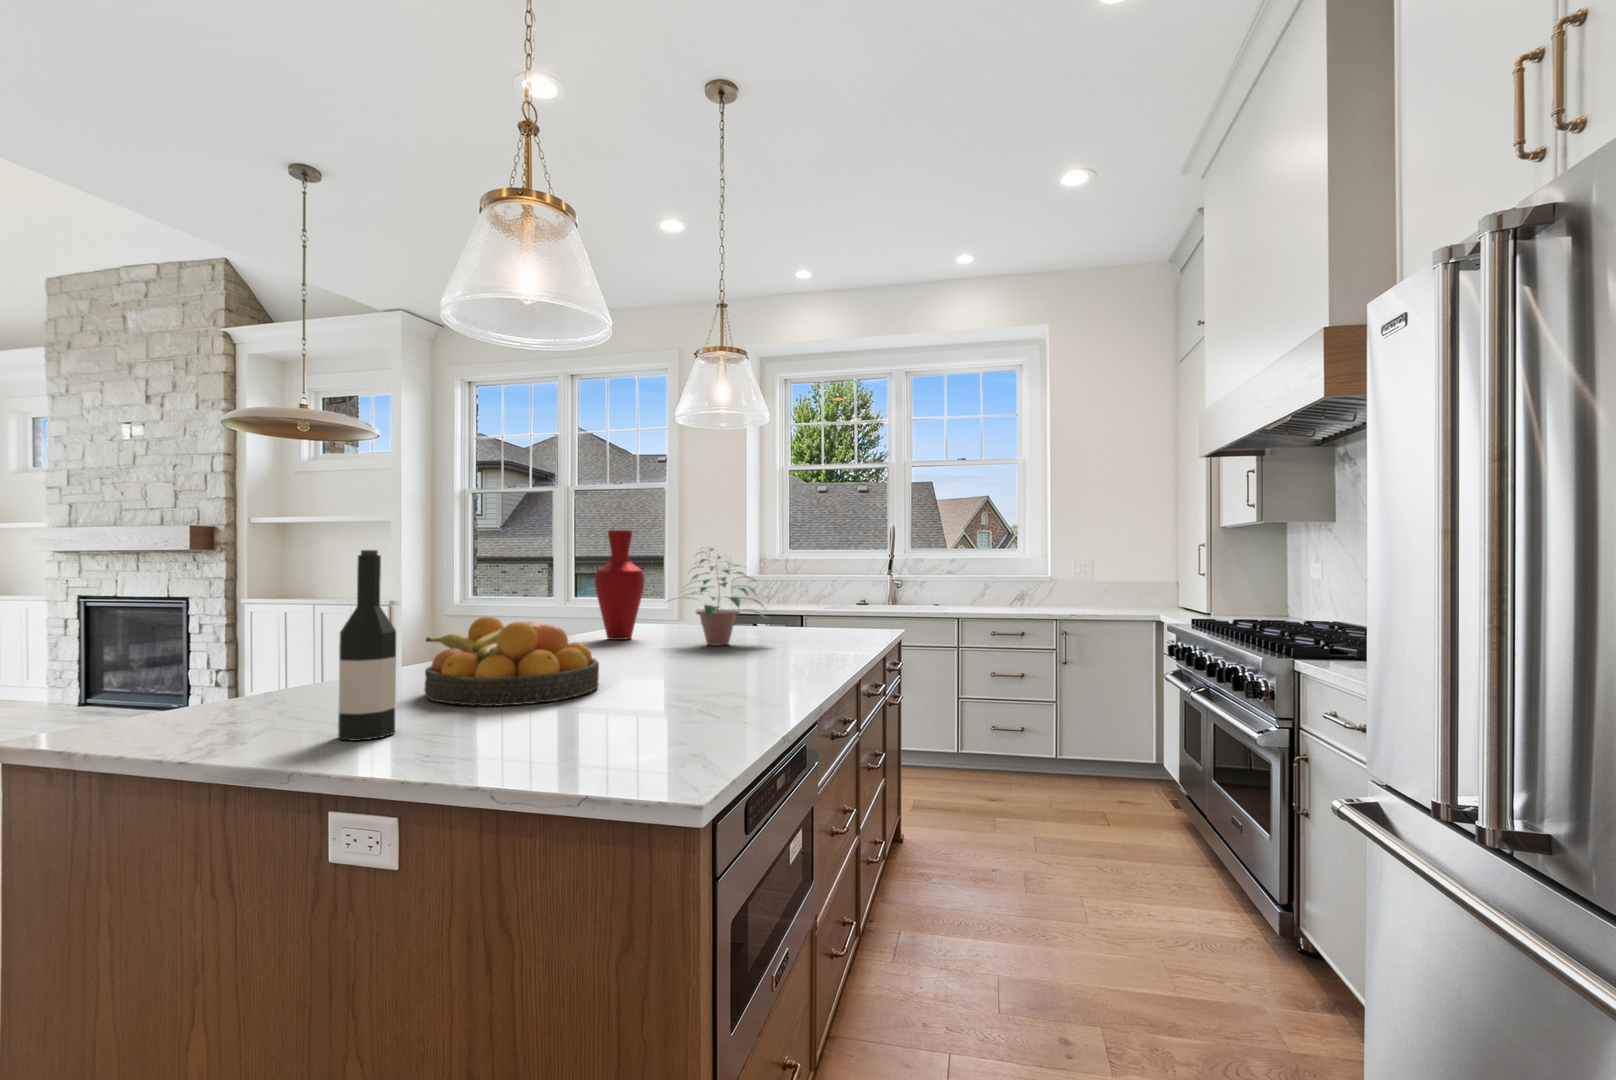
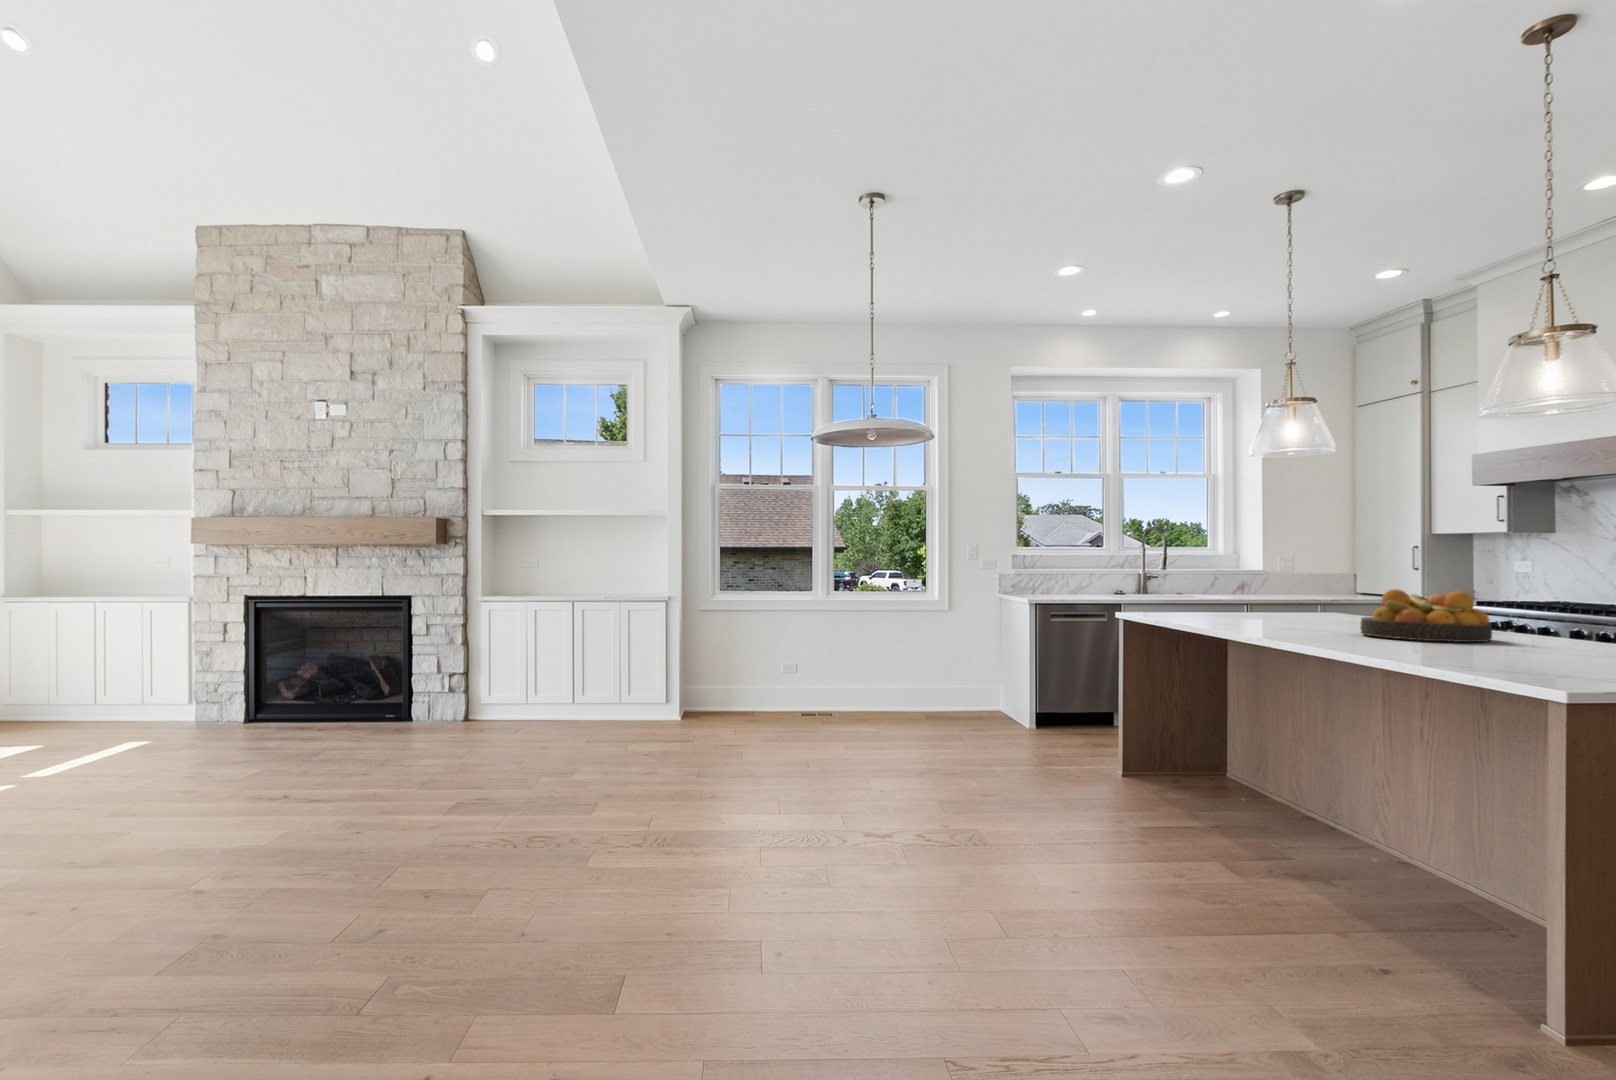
vase: present [595,530,645,640] -> none [1176,532,1218,618]
potted plant: present [678,548,765,646] -> none [1253,546,1335,620]
wine bottle: present [338,550,396,741] -> none [1518,543,1556,652]

